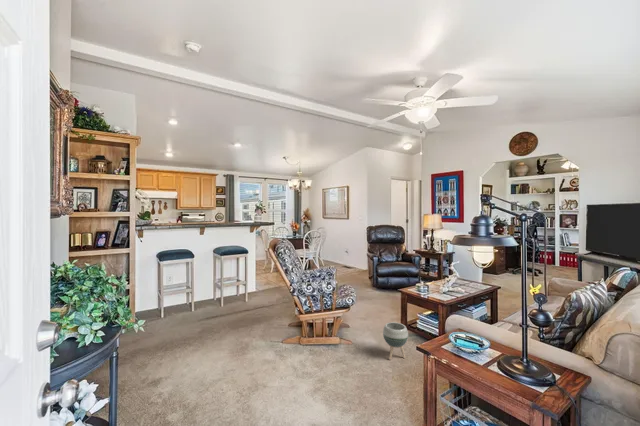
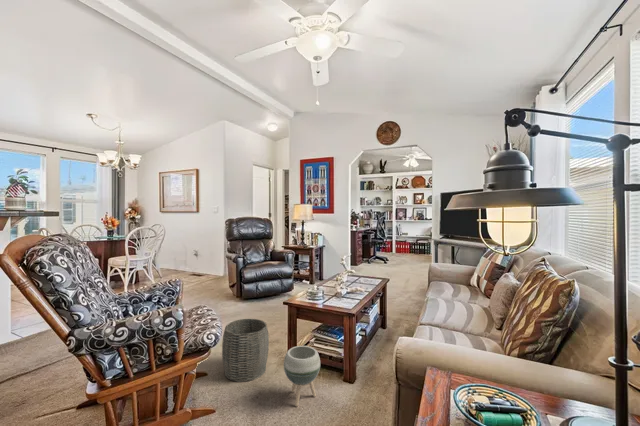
woven basket: none [349,300,380,340] -> present [222,319,269,382]

